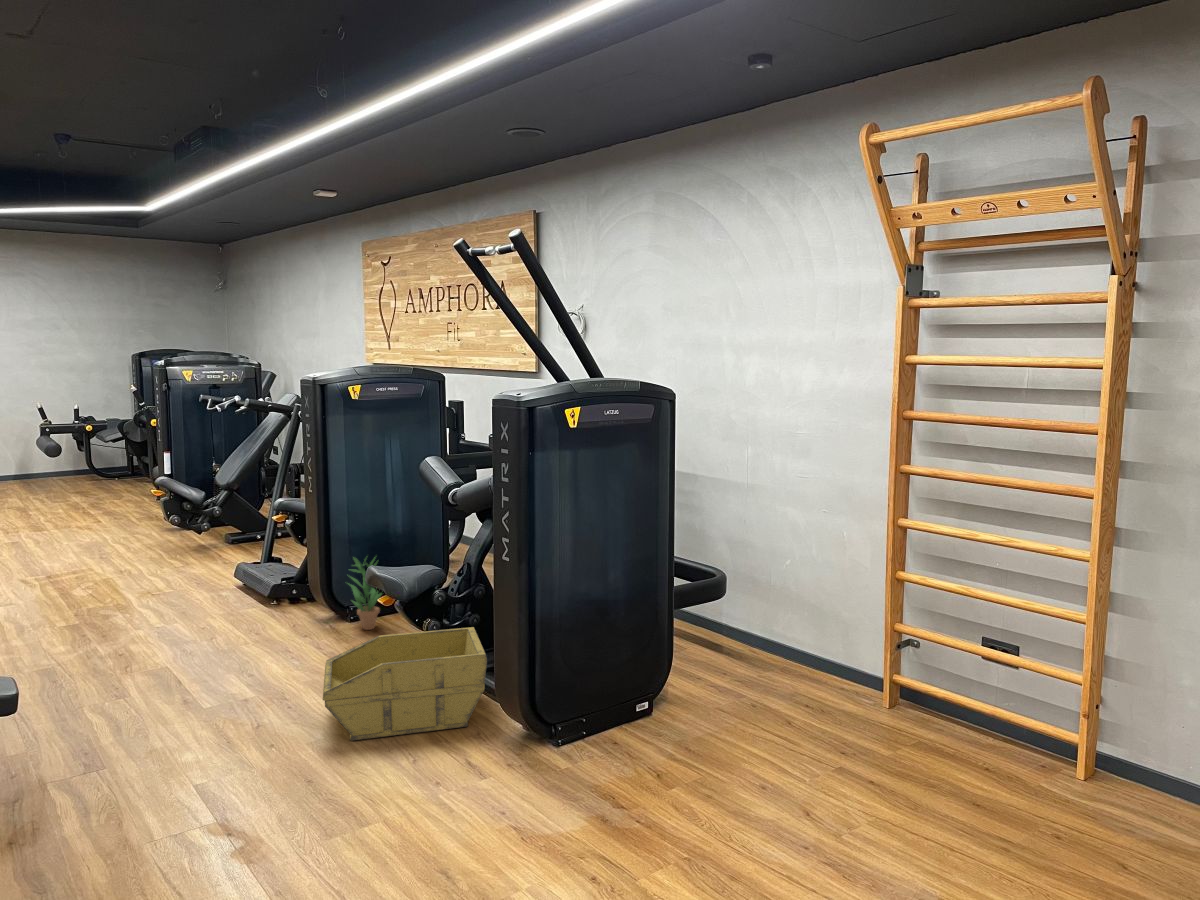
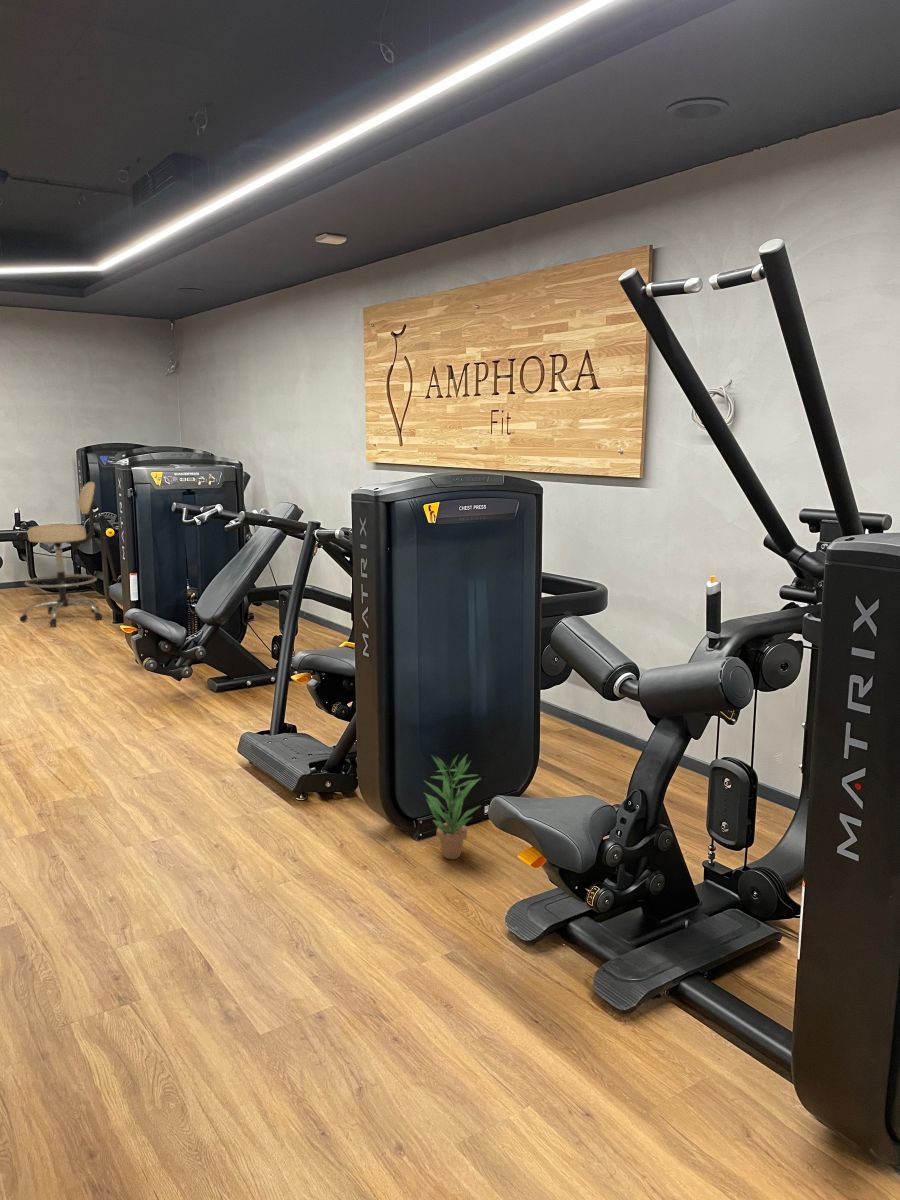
stool: none [73,381,147,503] -> present [20,482,102,626]
storage bin: present [323,627,487,740] -> none [461,917,770,1155]

